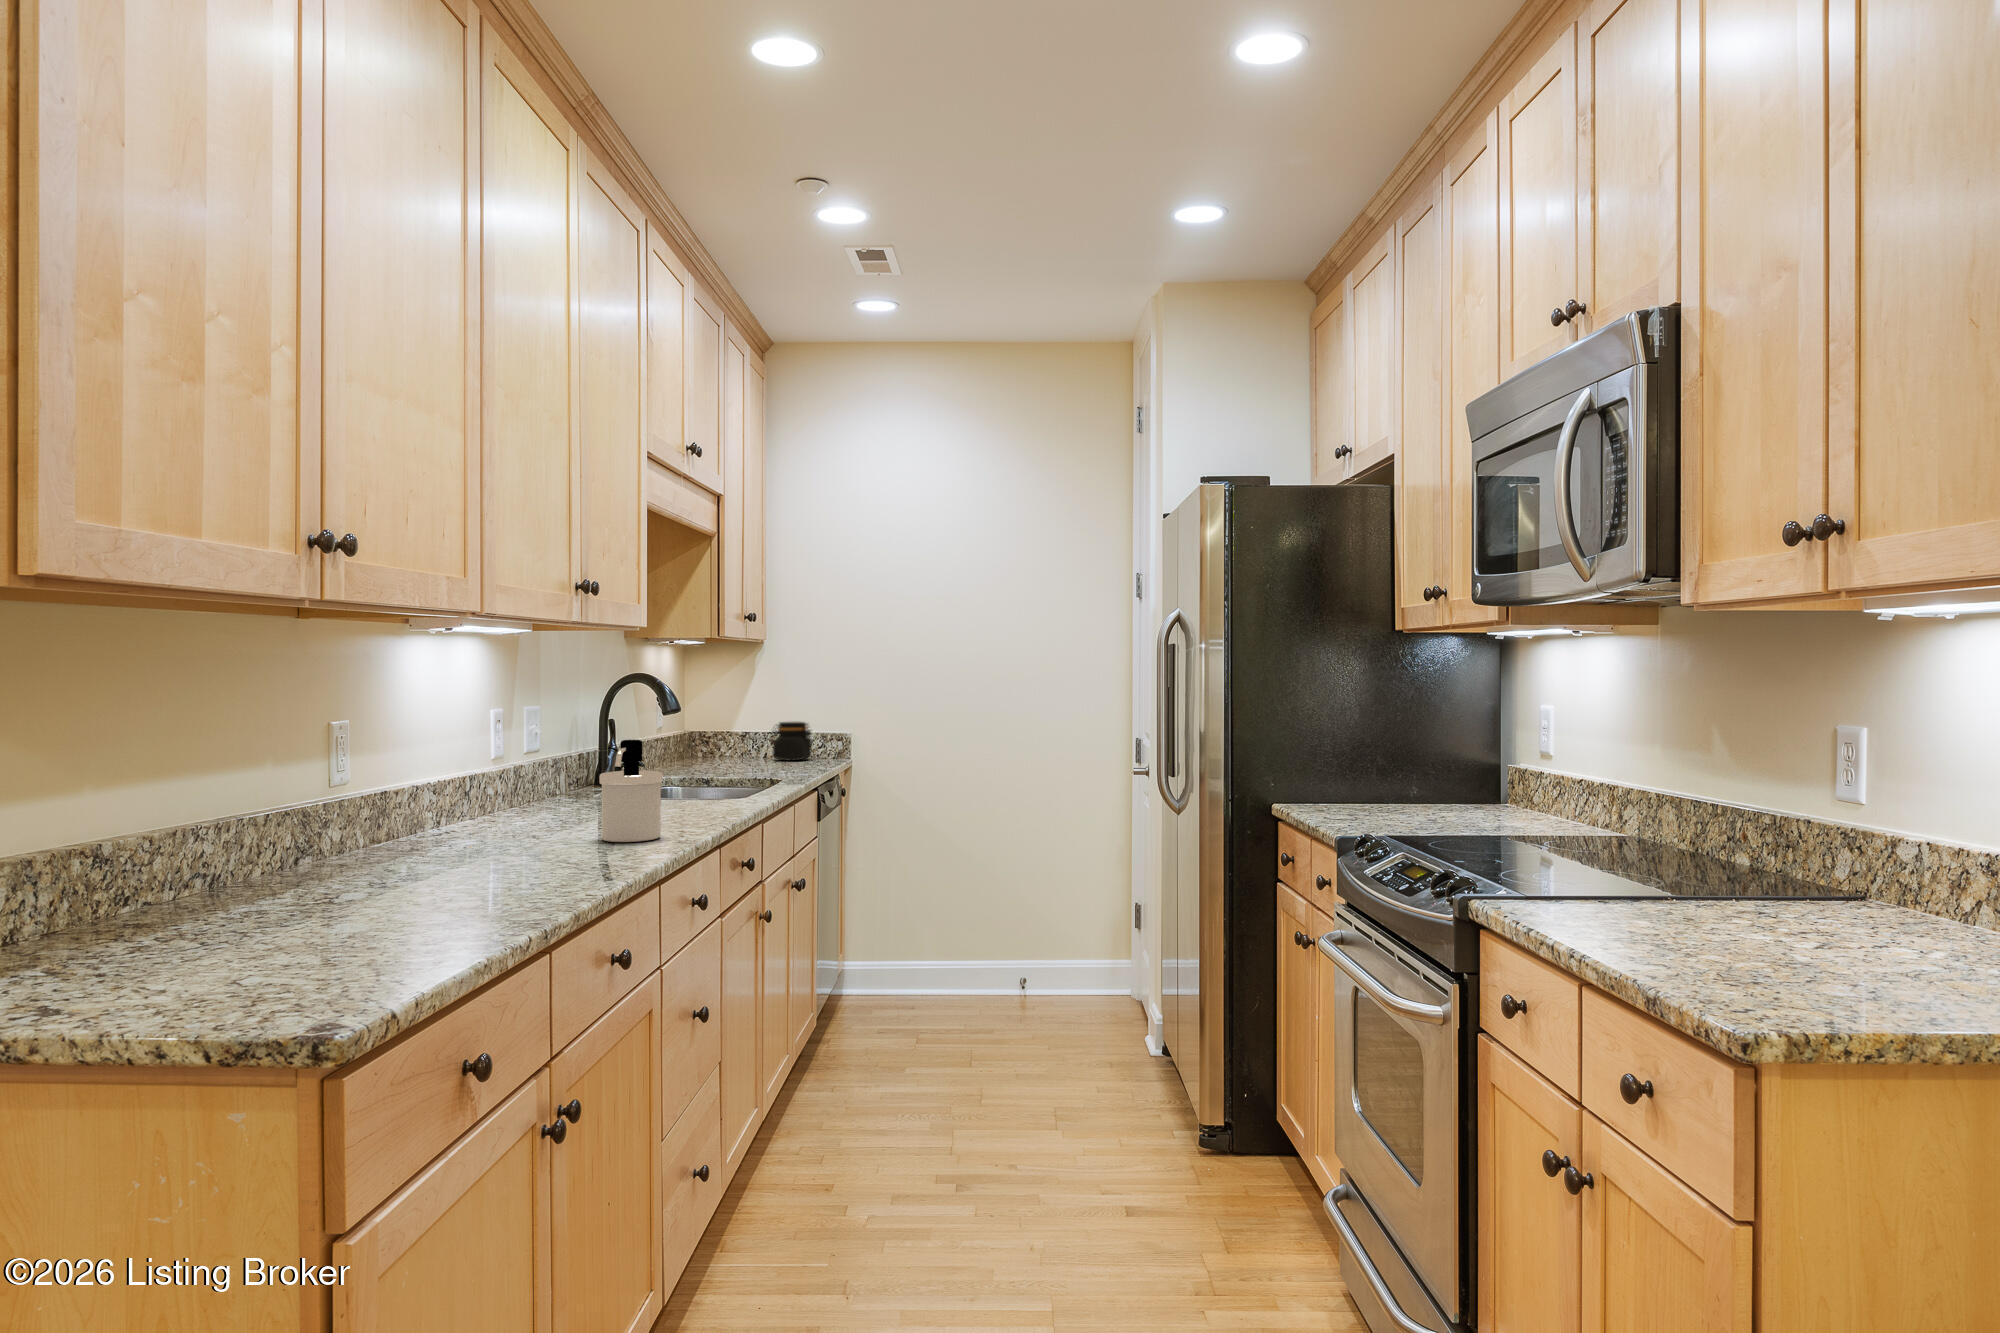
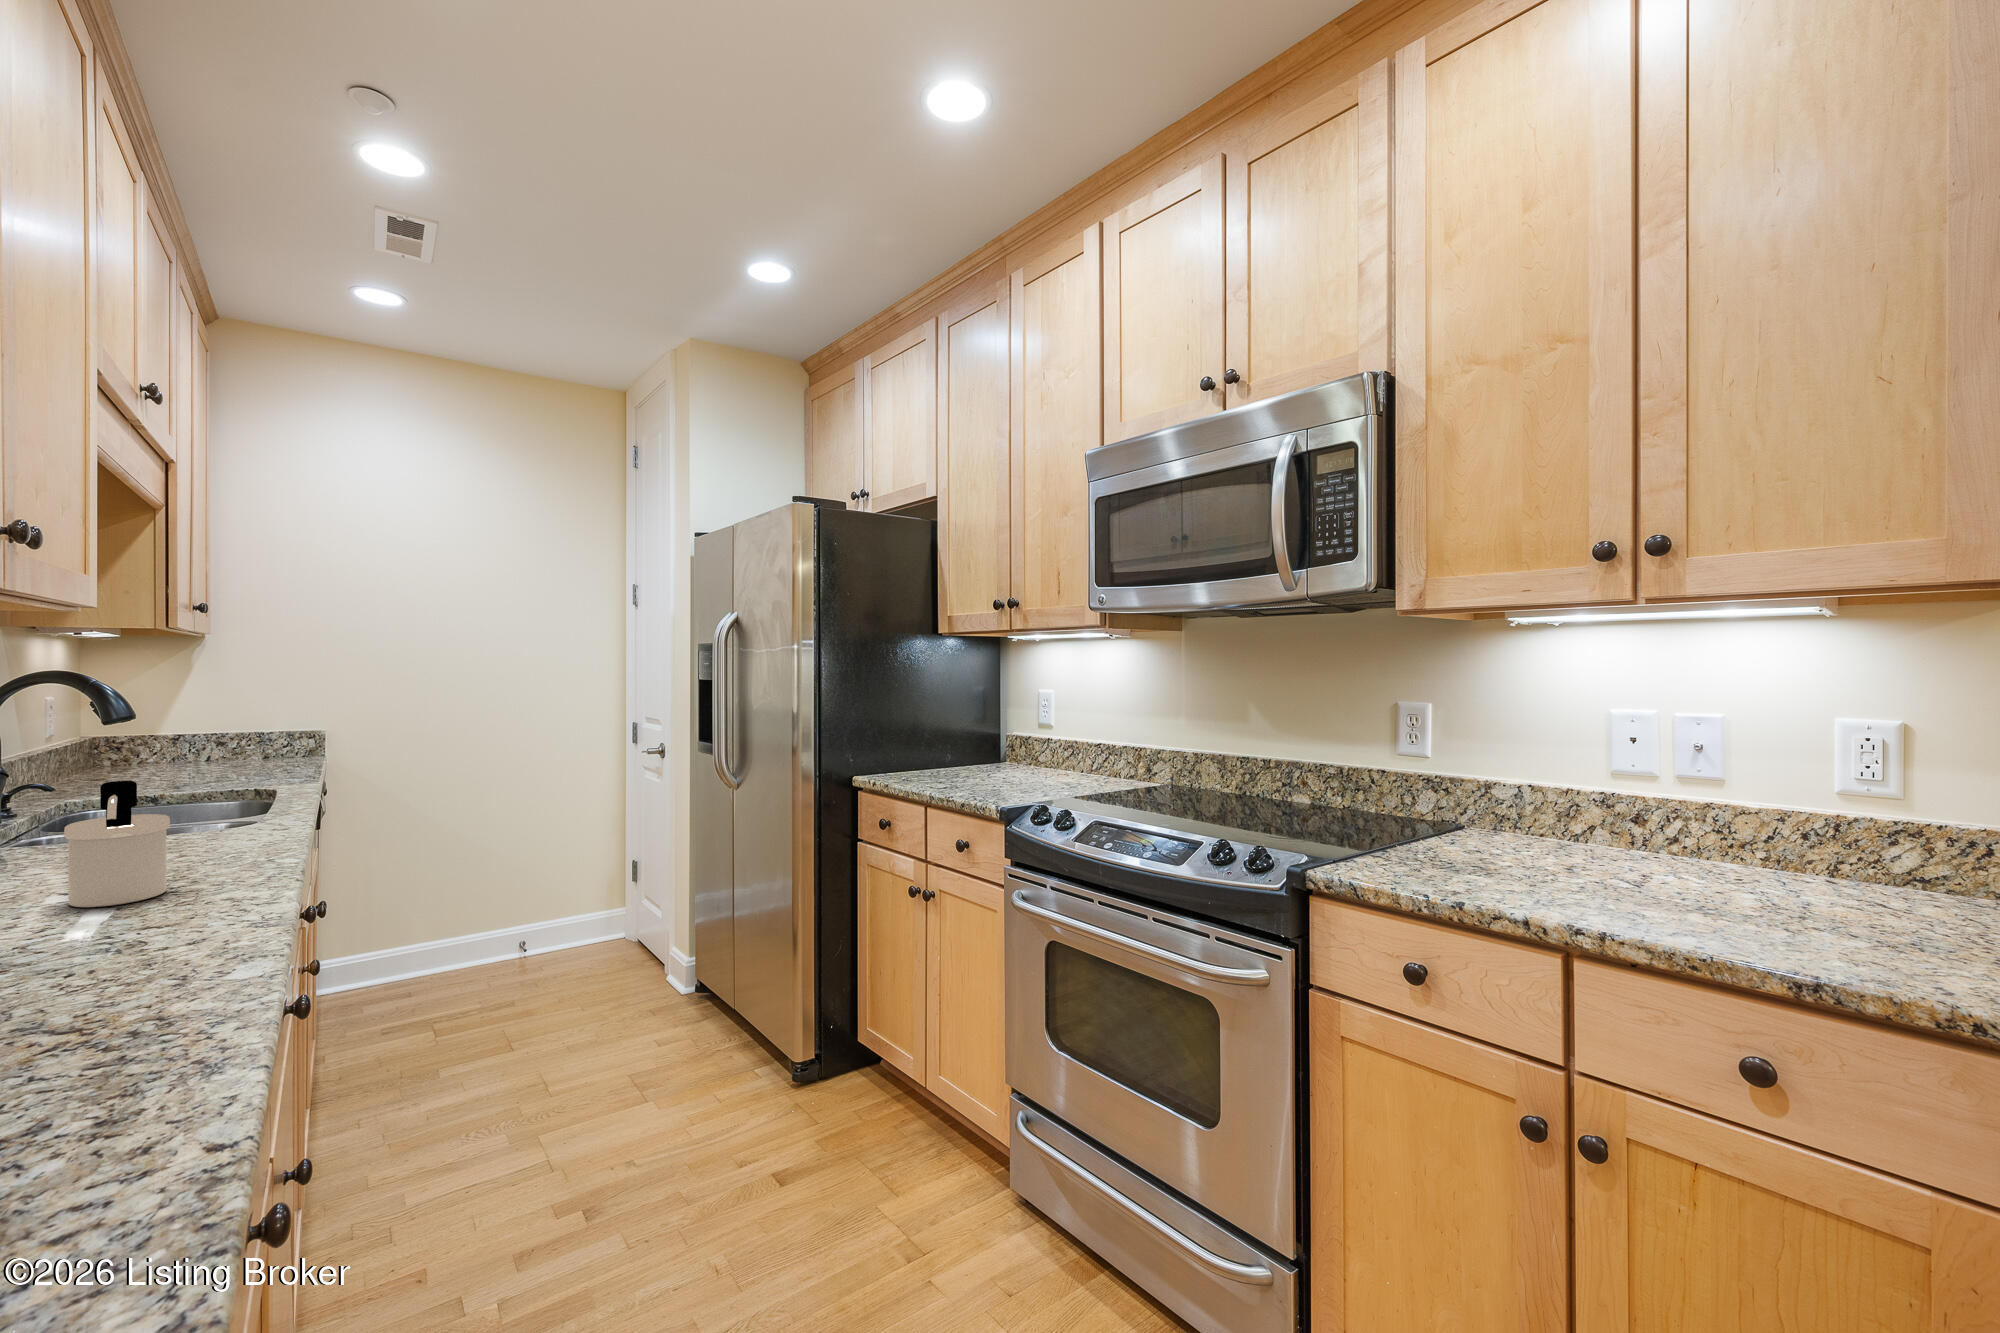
jar: present [772,722,813,761] -> none [216,721,276,762]

